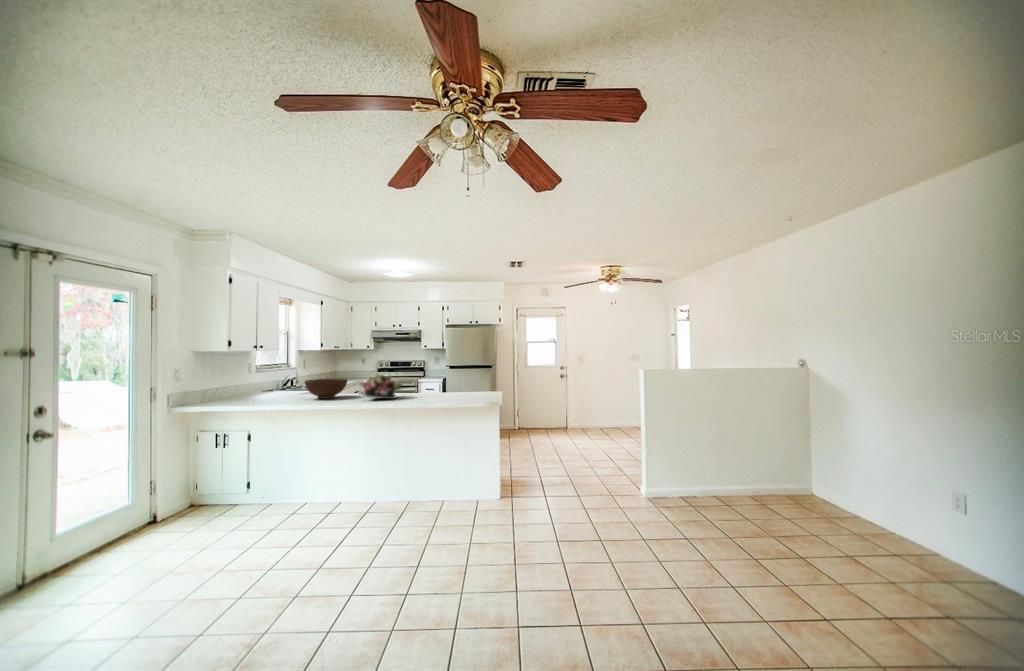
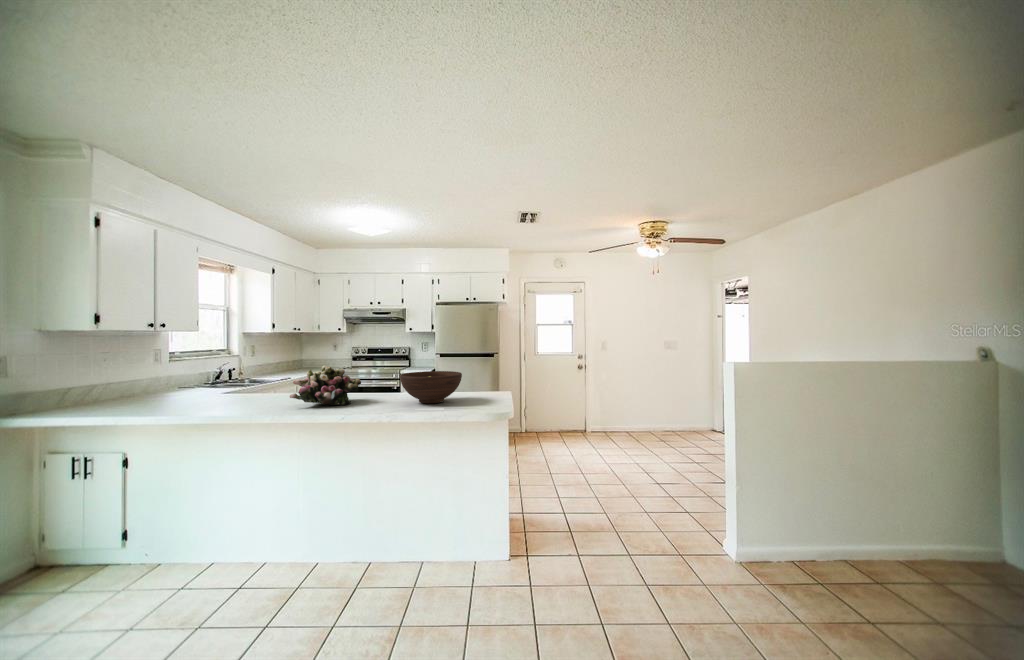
fruit bowl: present [305,378,347,399] -> present [400,371,462,403]

